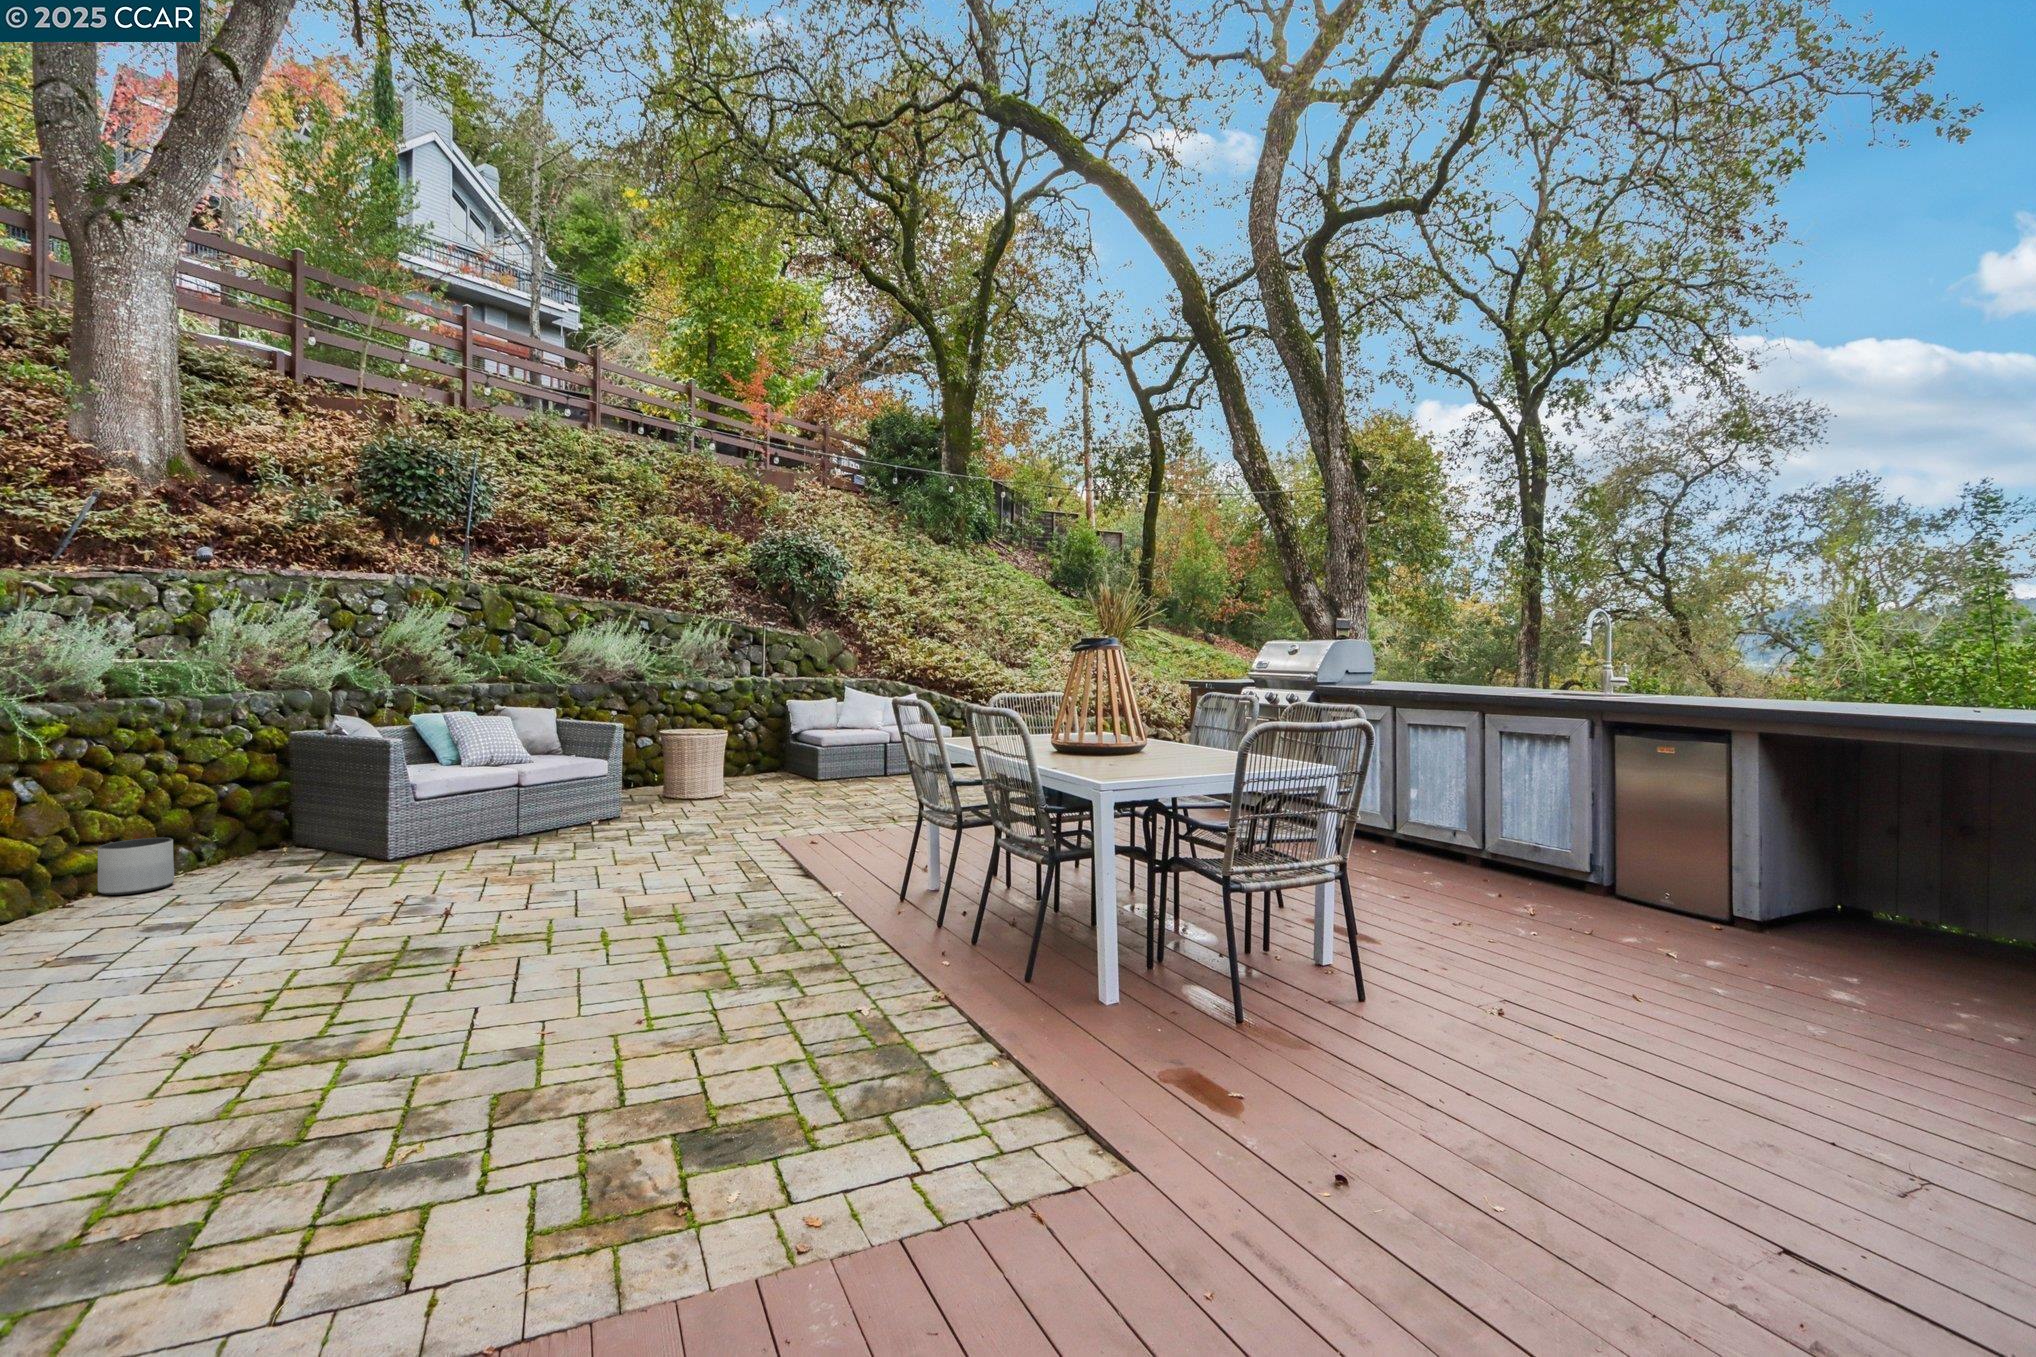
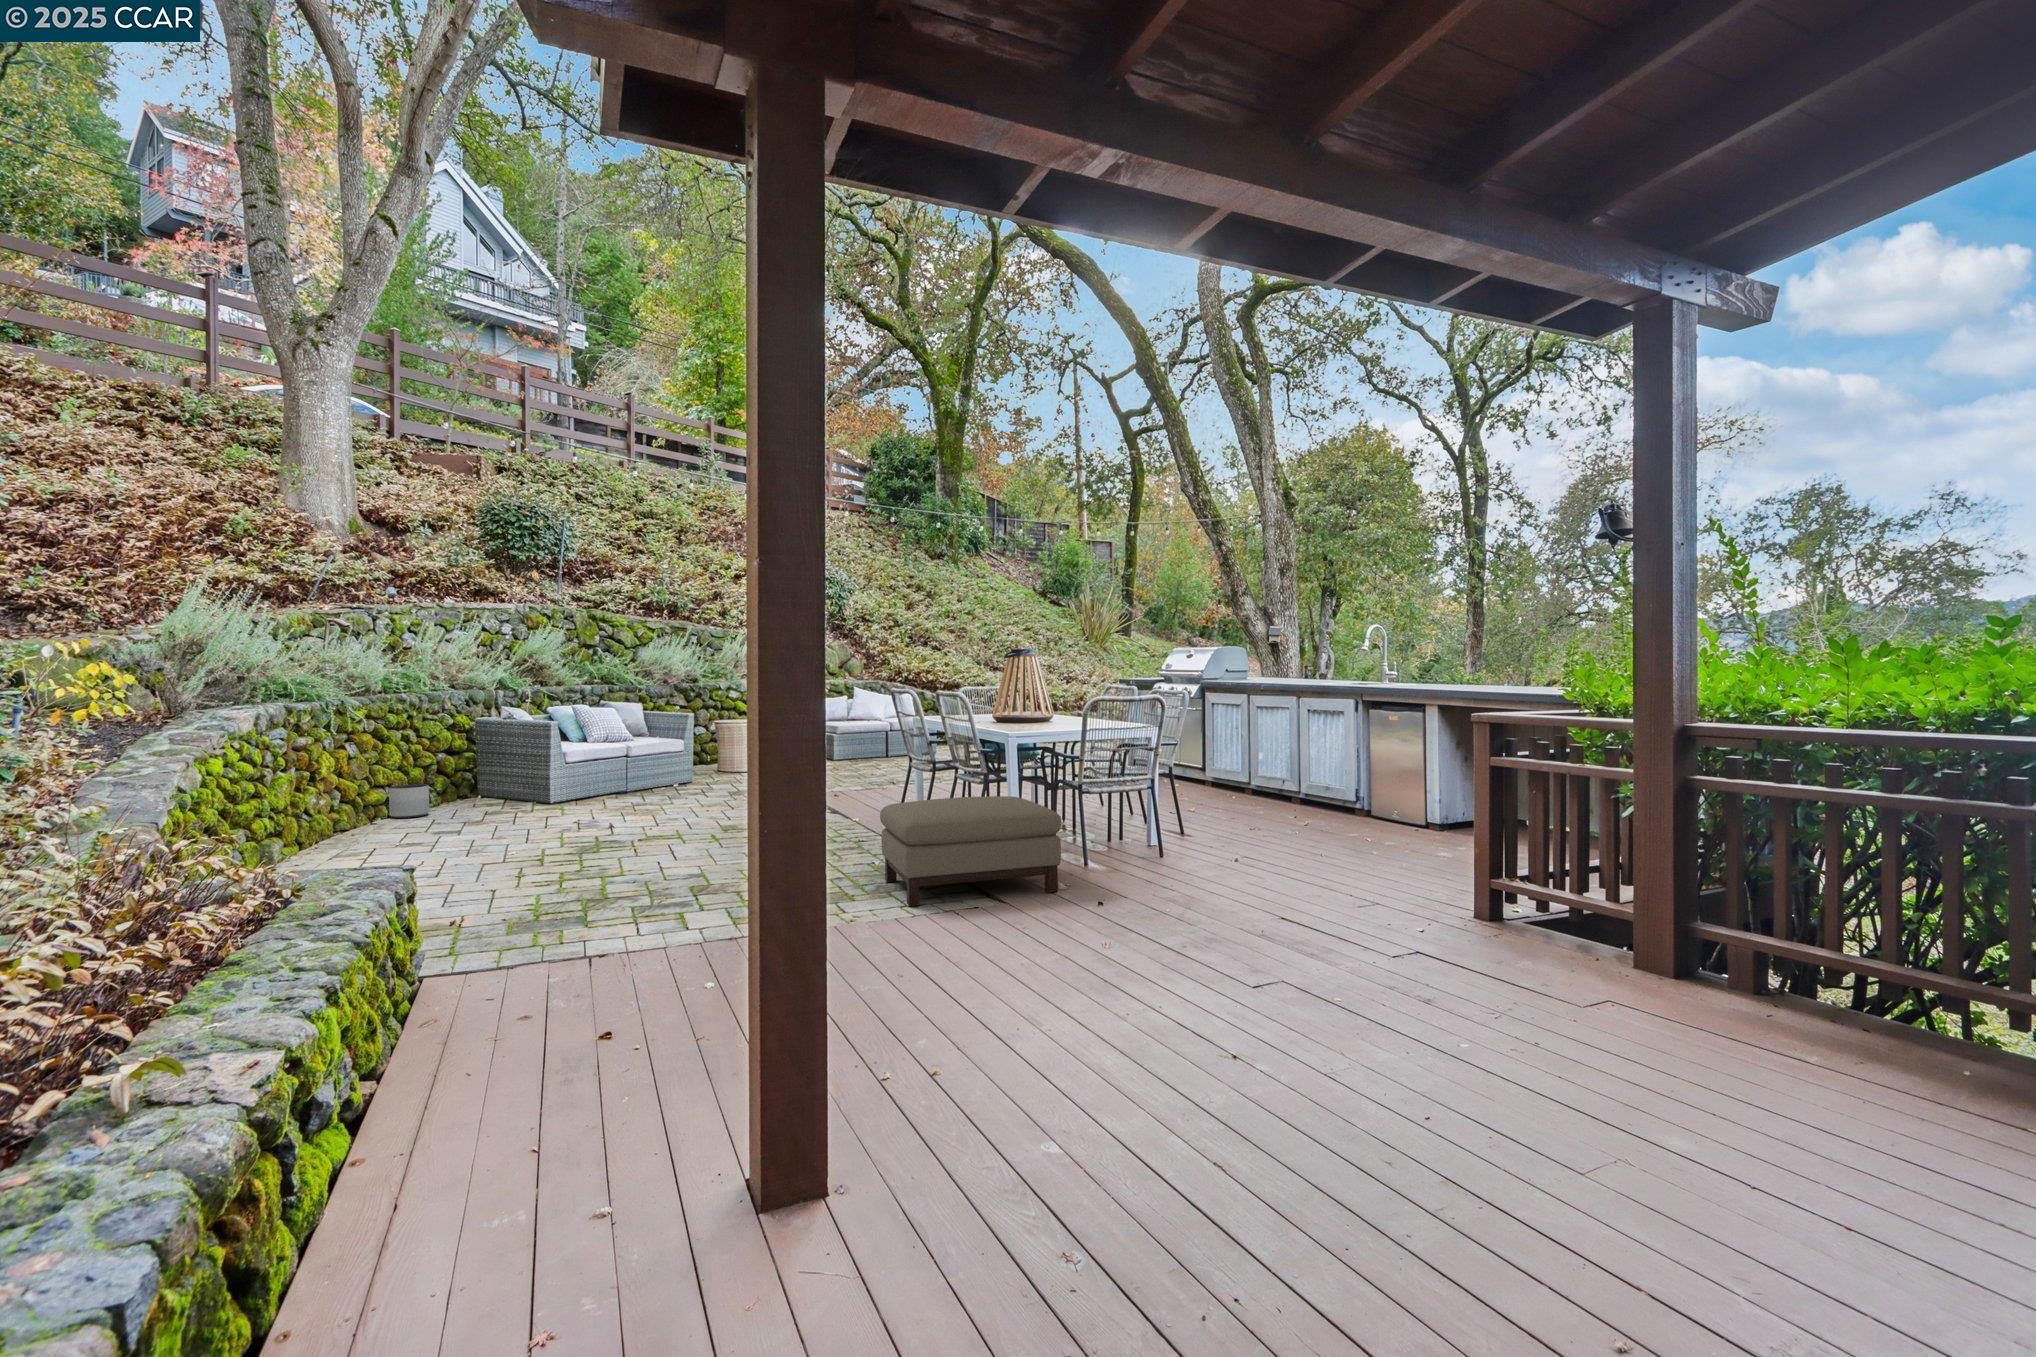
ottoman: none [866,921,1260,1248] -> present [880,796,1061,906]

